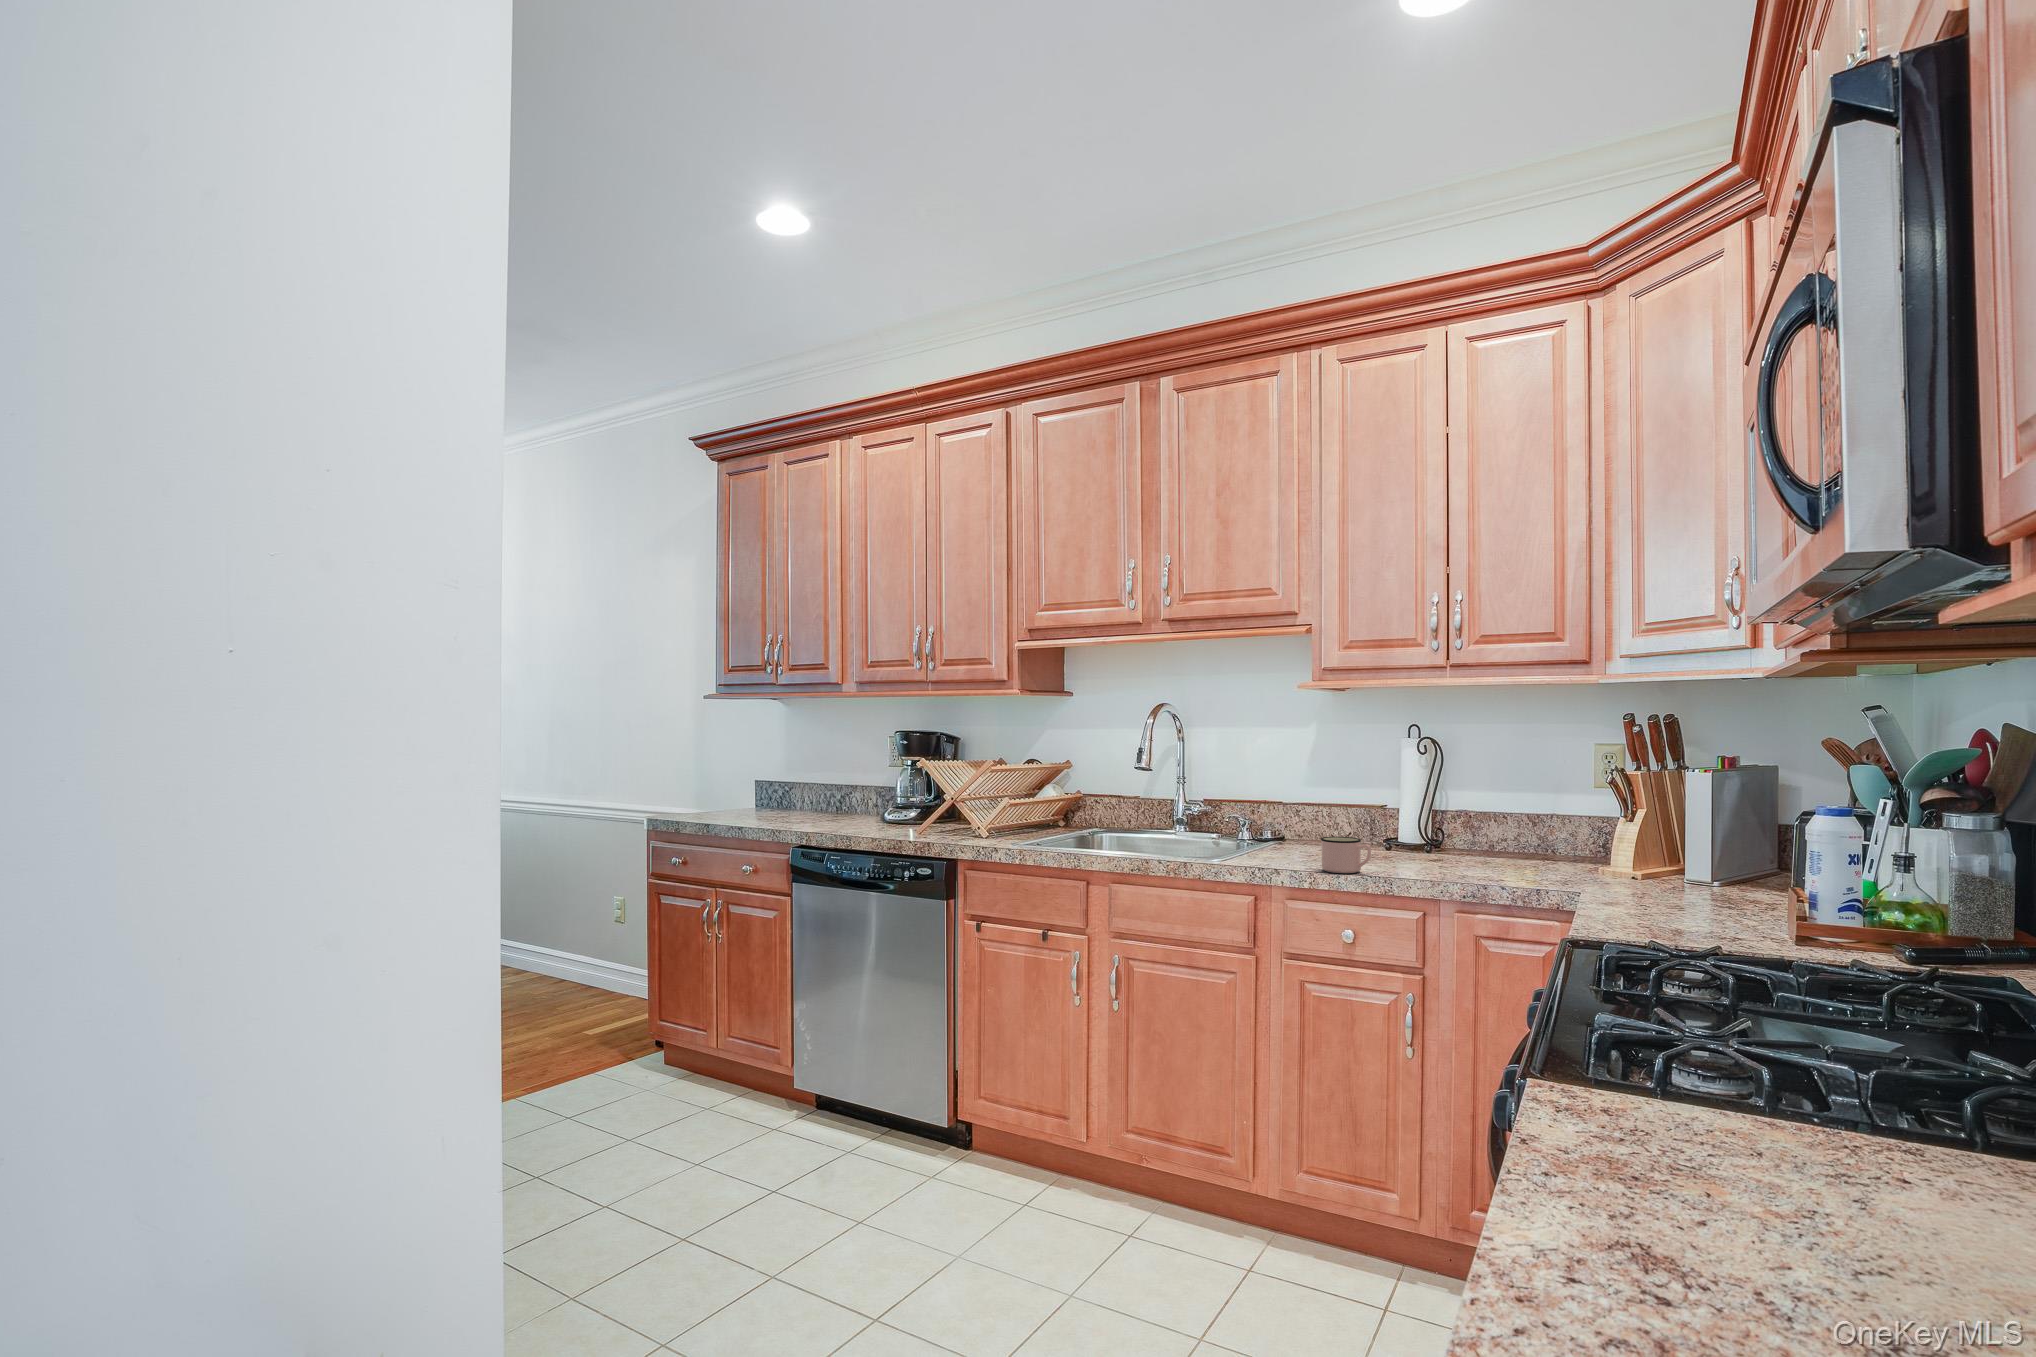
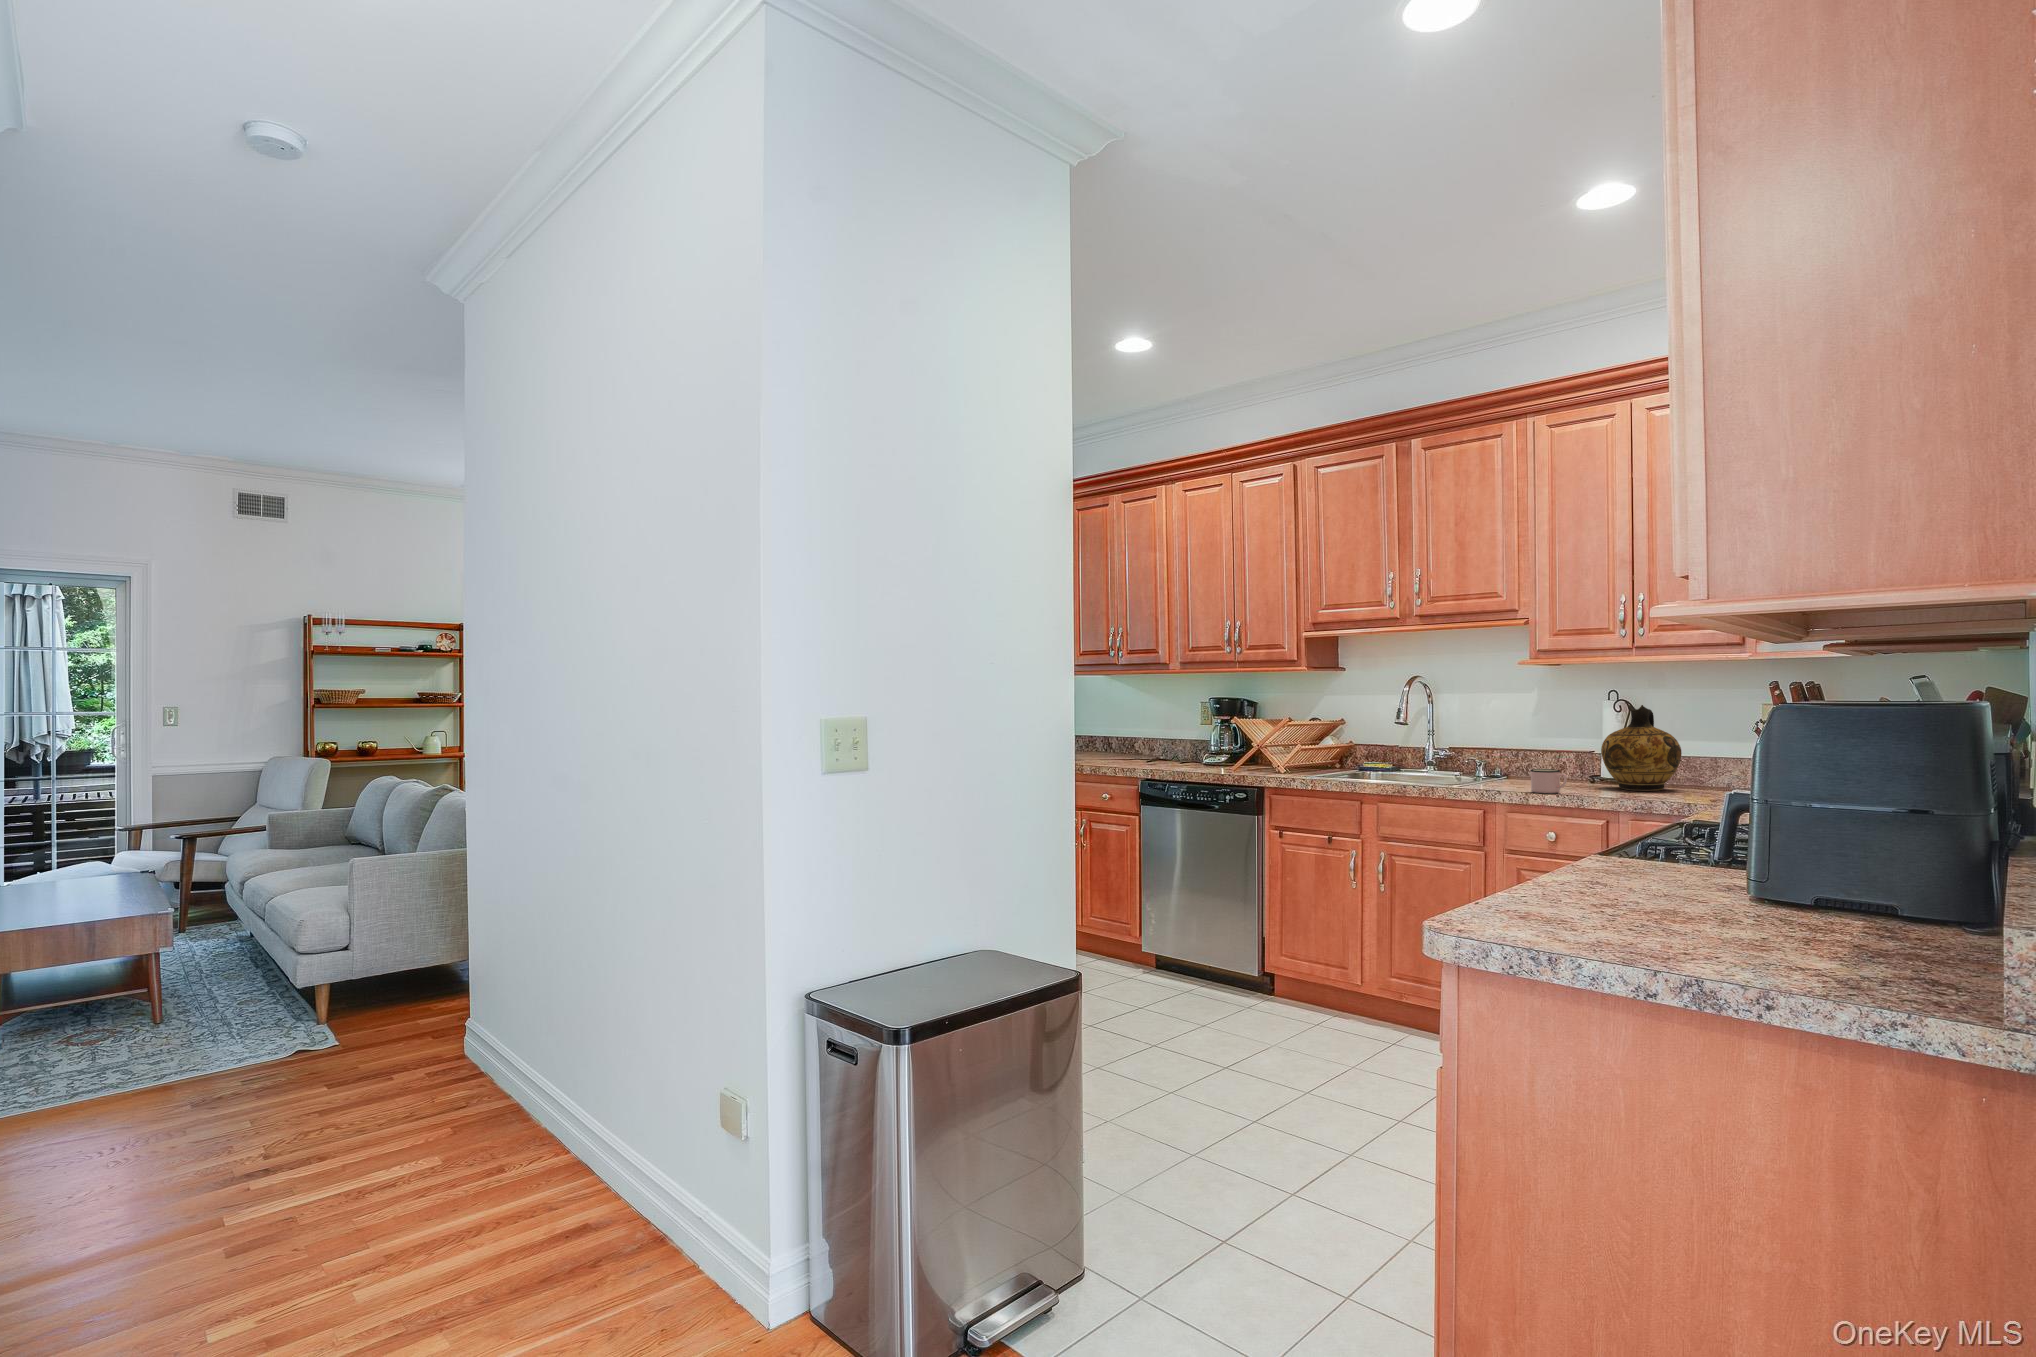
ceramic jug: none [1405,745,1508,865] -> present [1601,705,1682,791]

